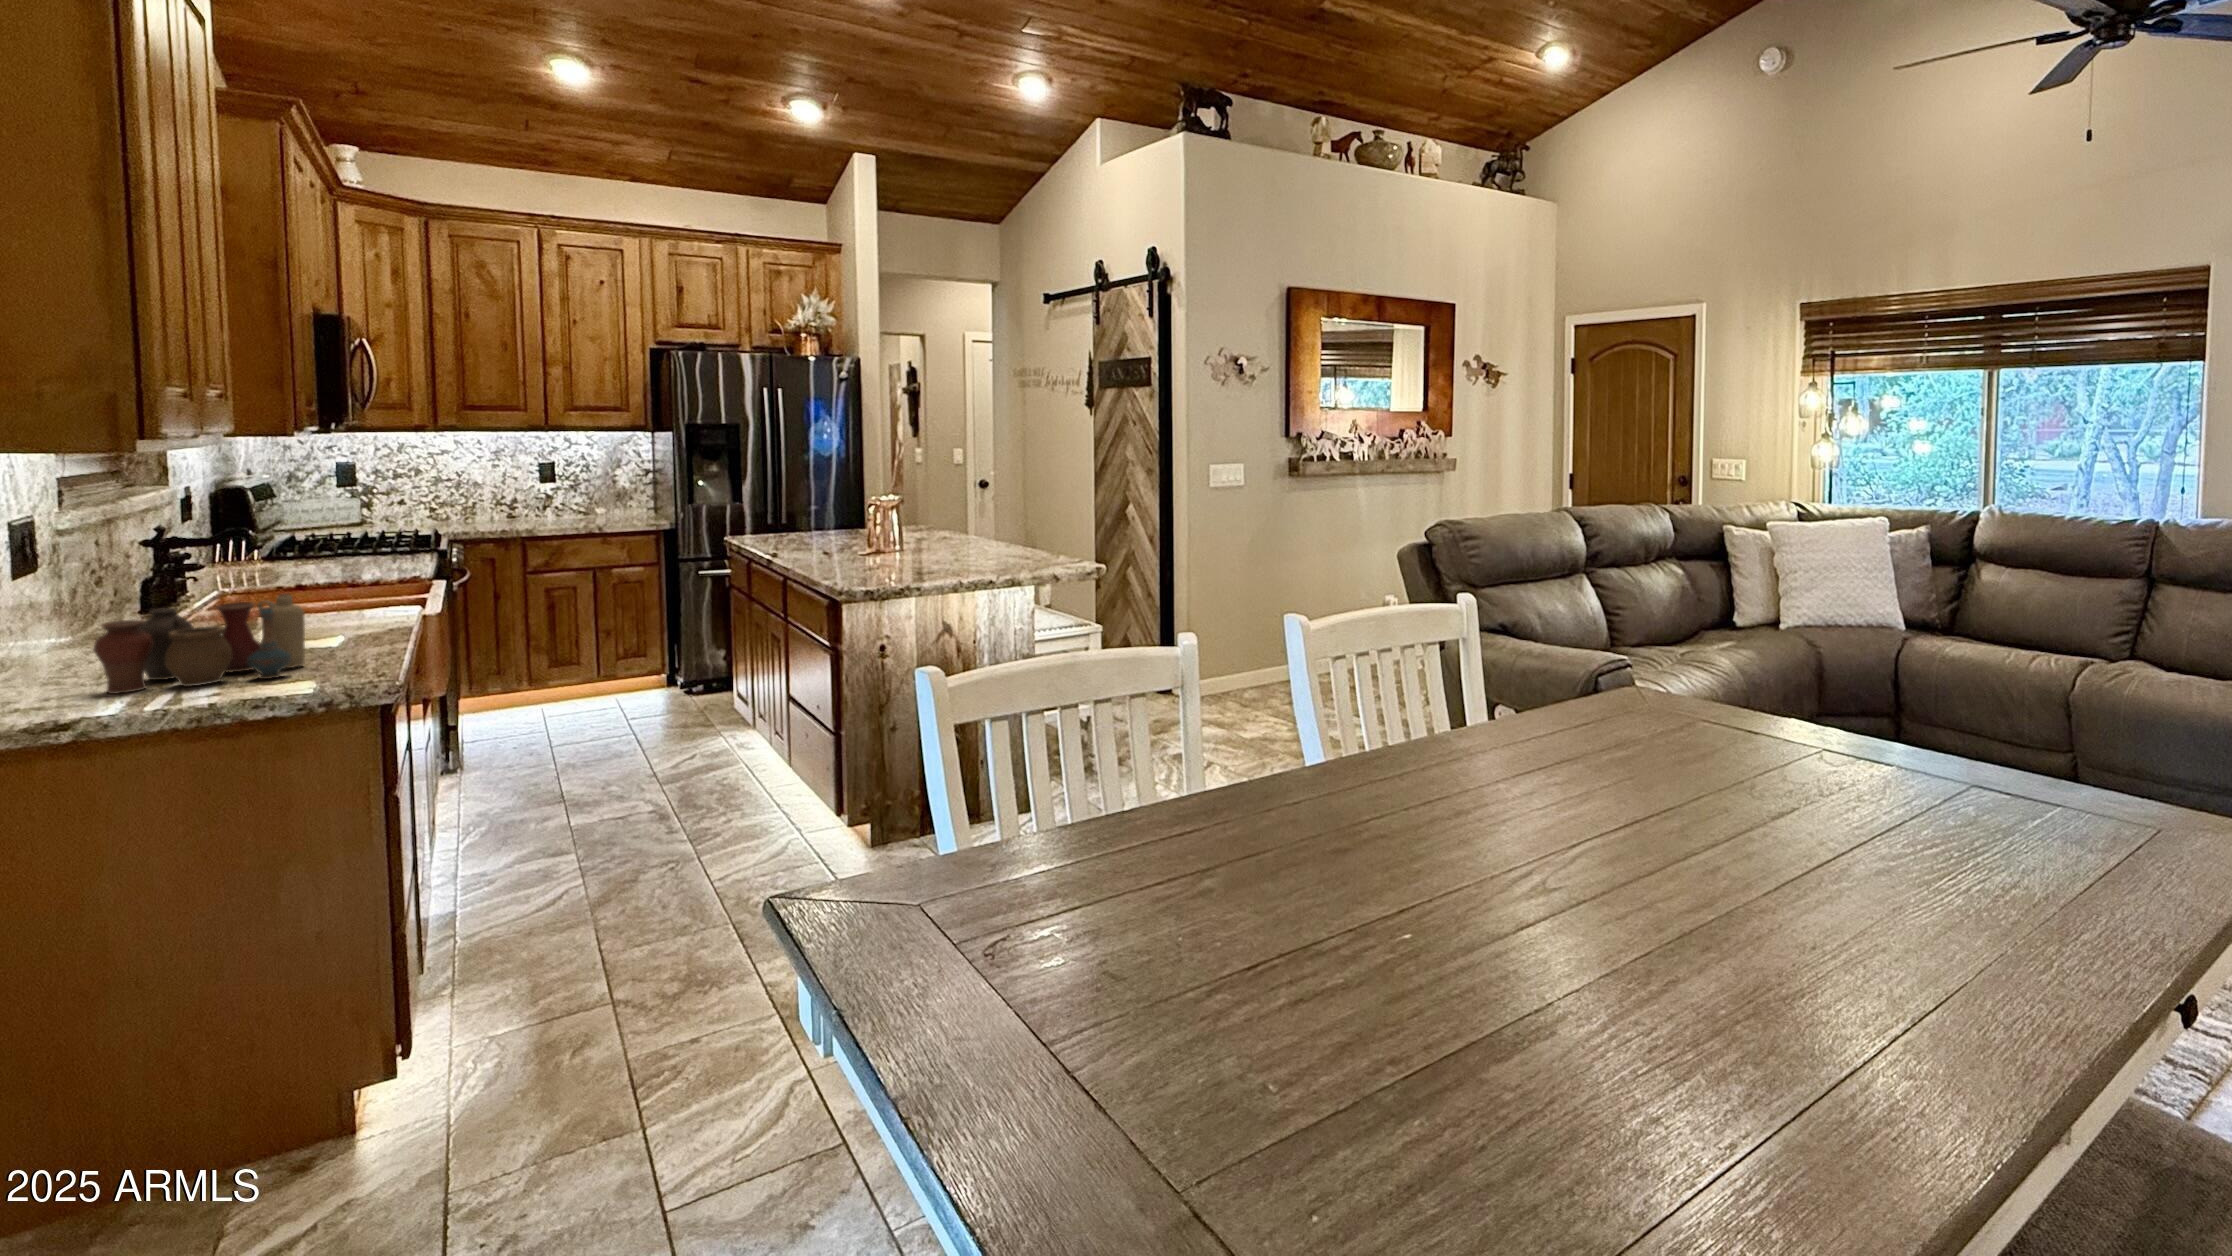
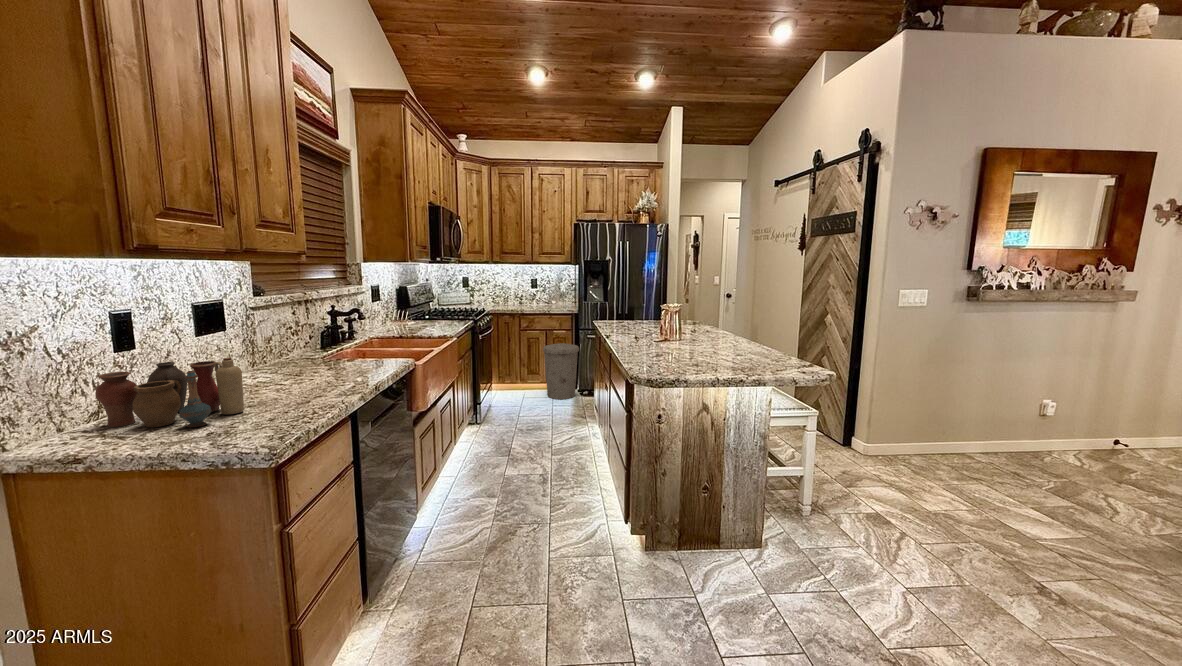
trash can: none [593,594,680,708] -> present [543,343,579,399]

